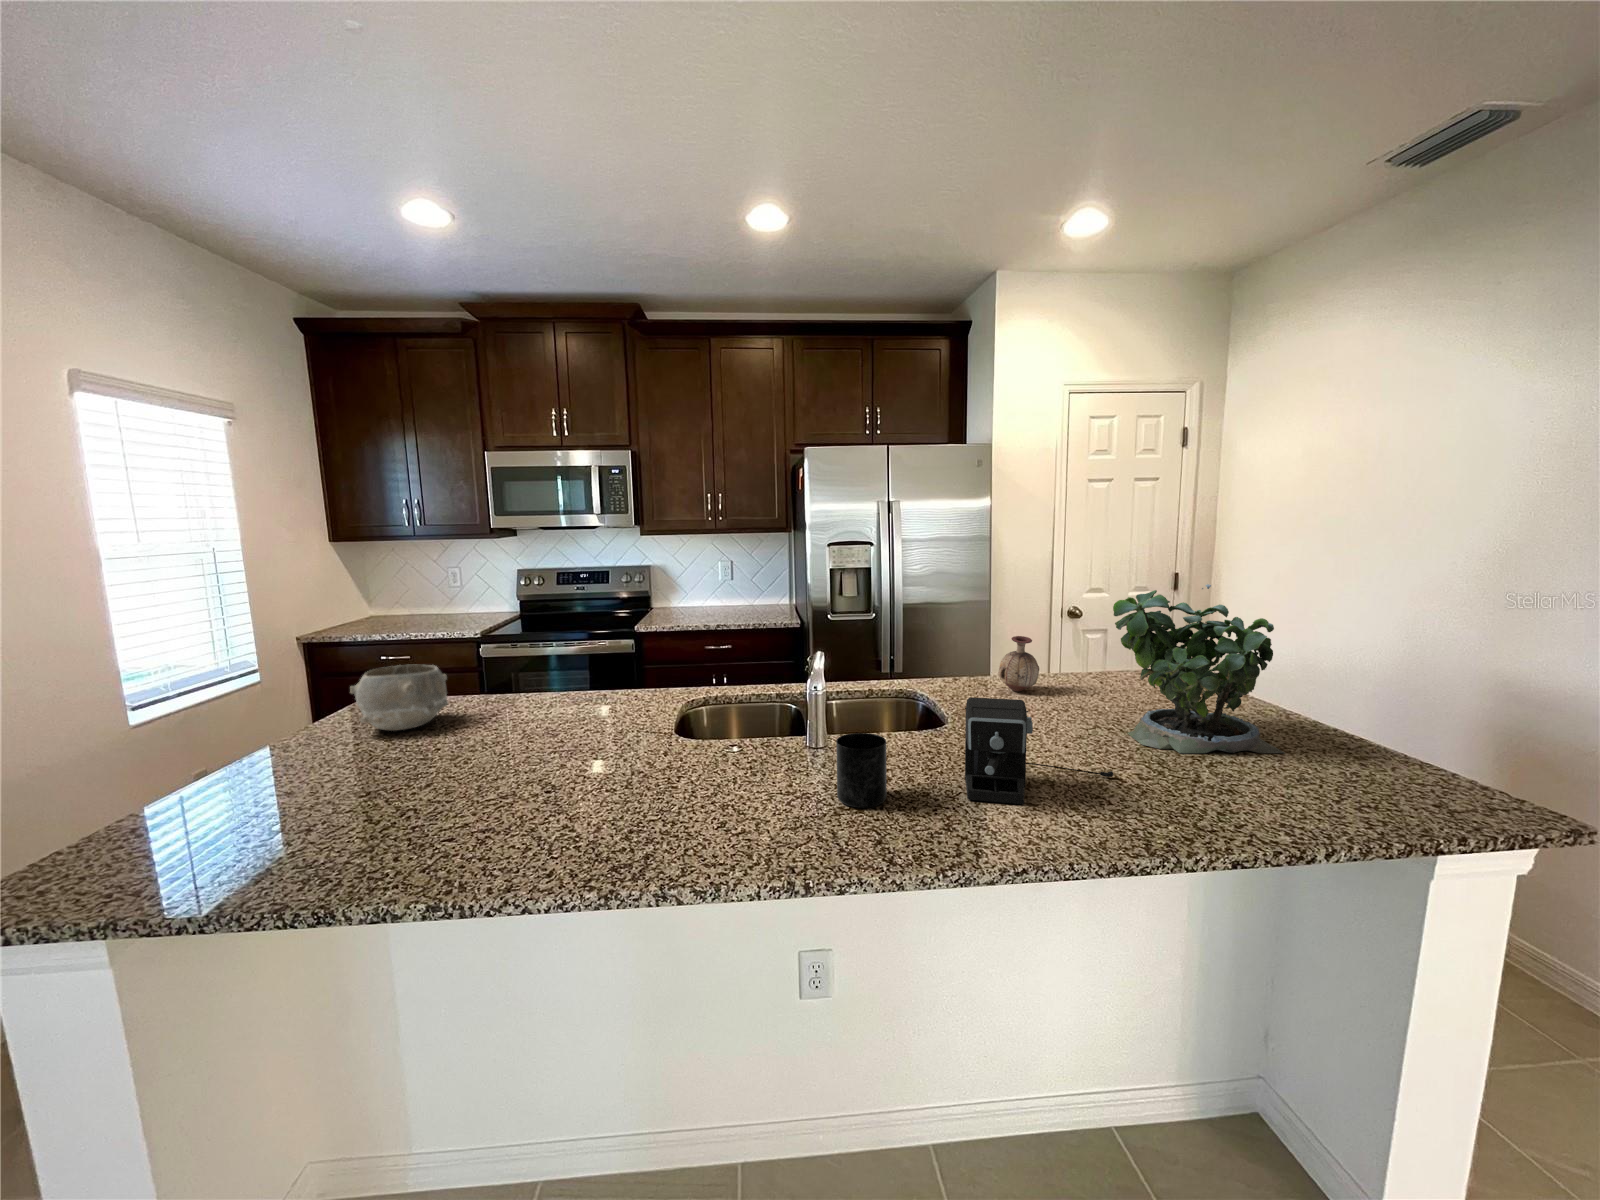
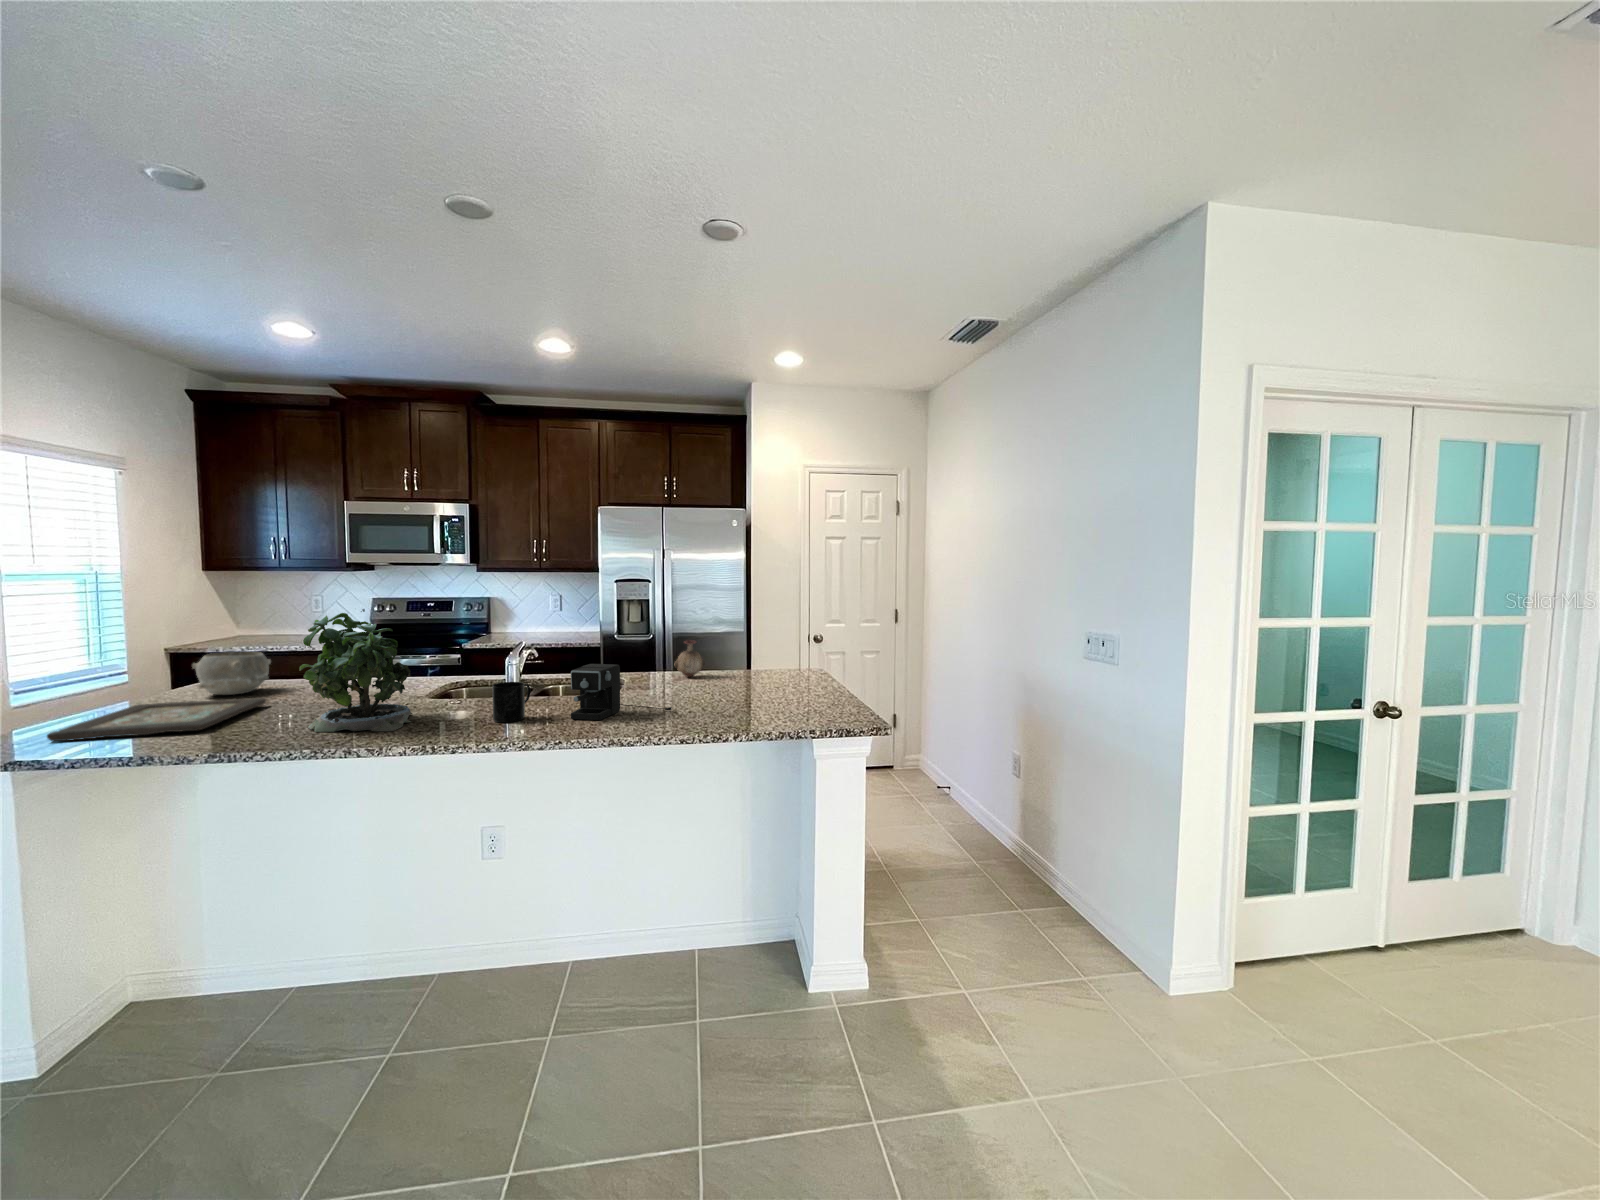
potted plant: present [1113,584,1285,753] -> present [299,609,412,732]
decorative tray: none [166,744,461,850] -> present [47,698,266,741]

